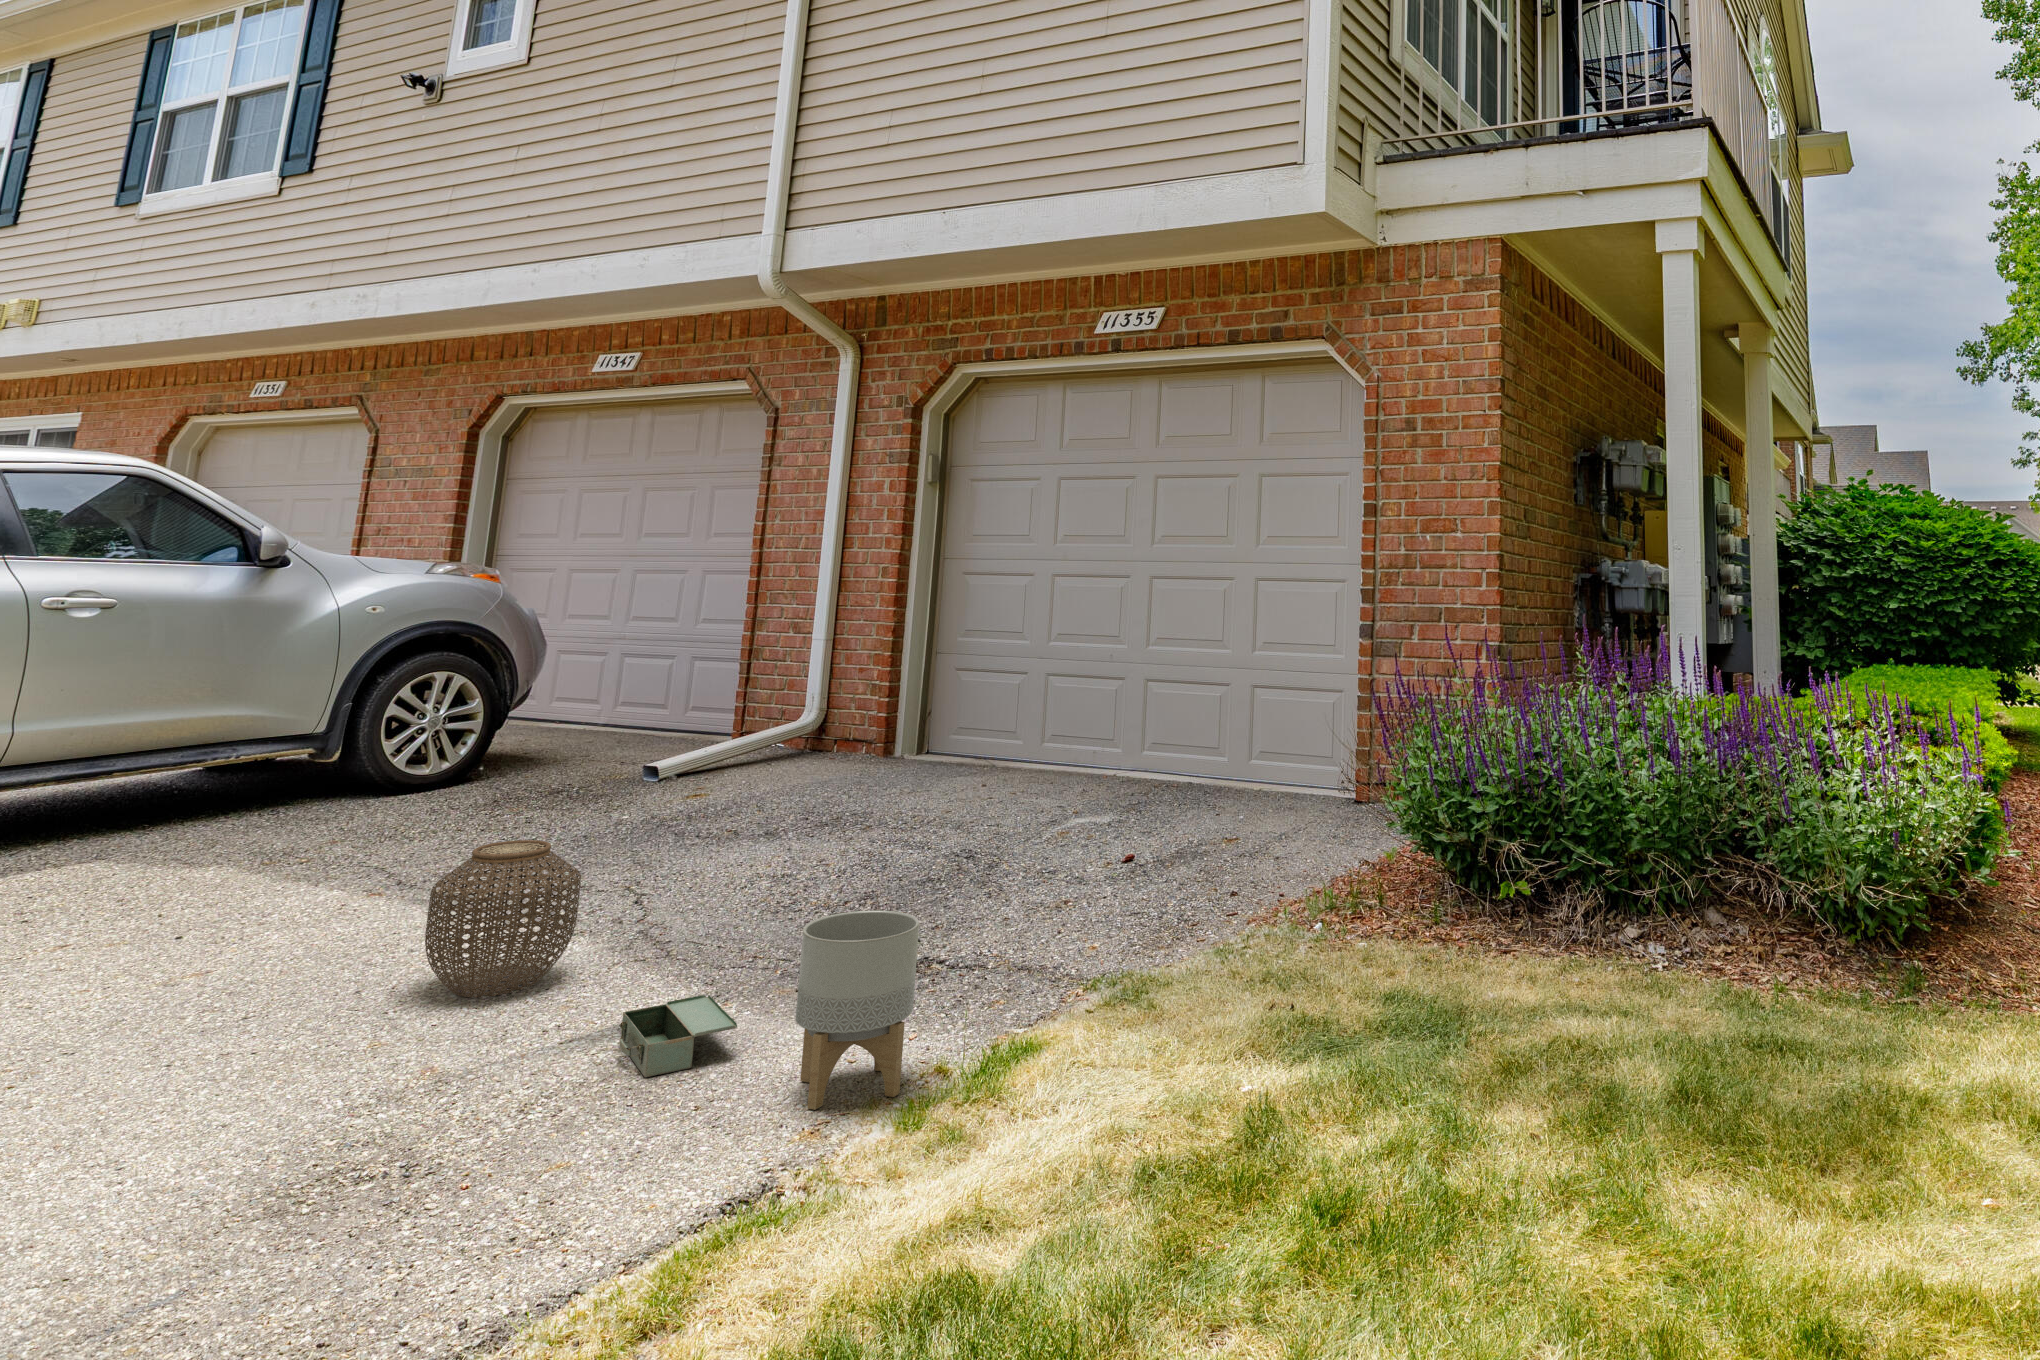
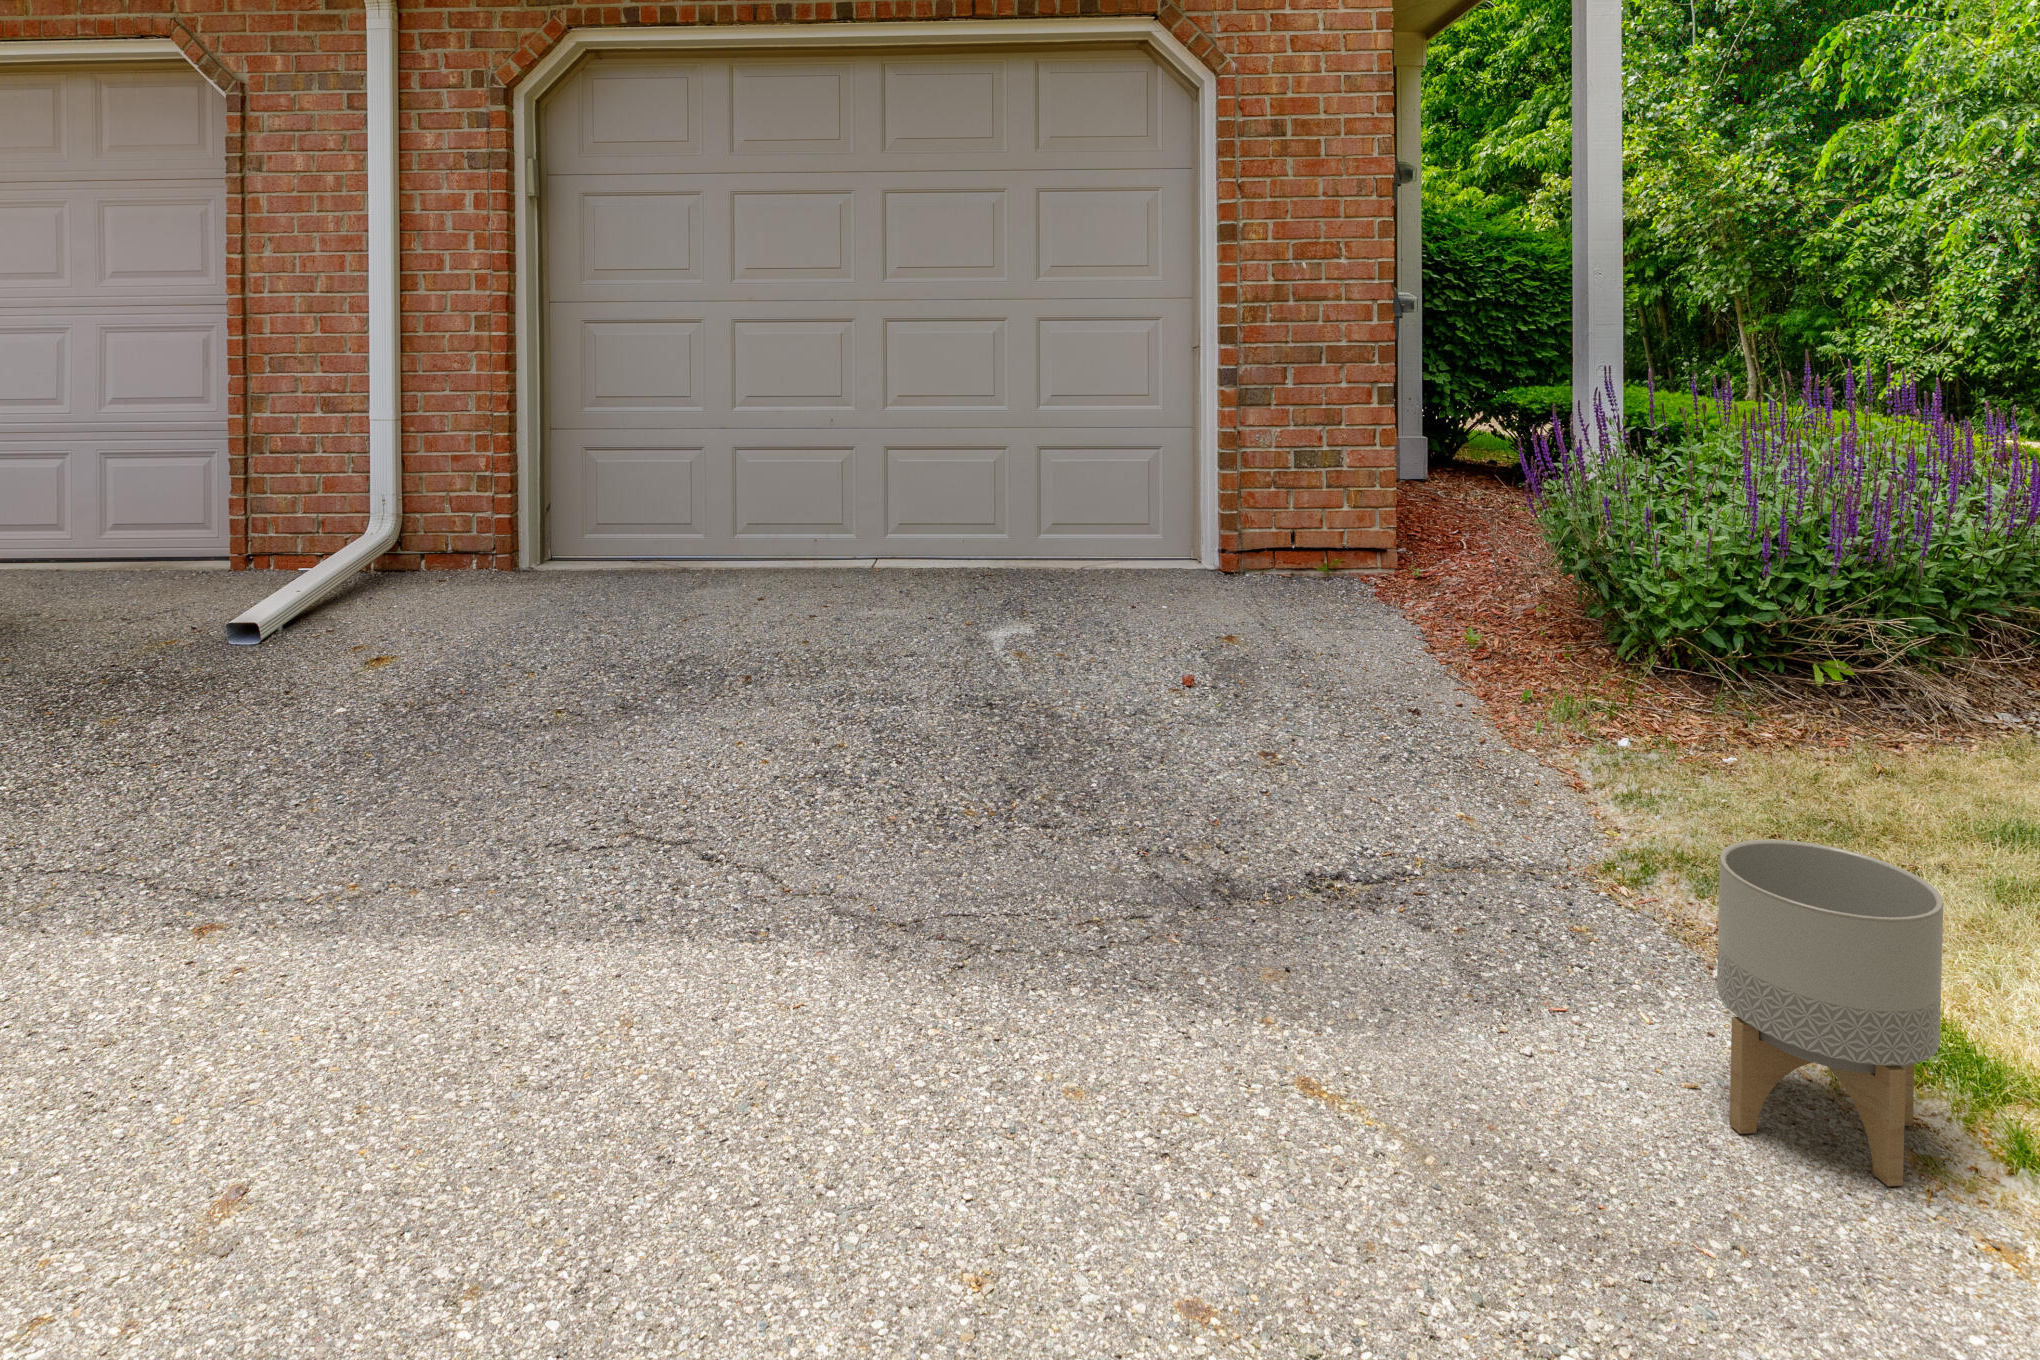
woven basket: present [425,840,581,998] -> none [797,808,1039,1117]
toolbox: present [620,995,737,1077] -> none [1327,1015,1553,1200]

